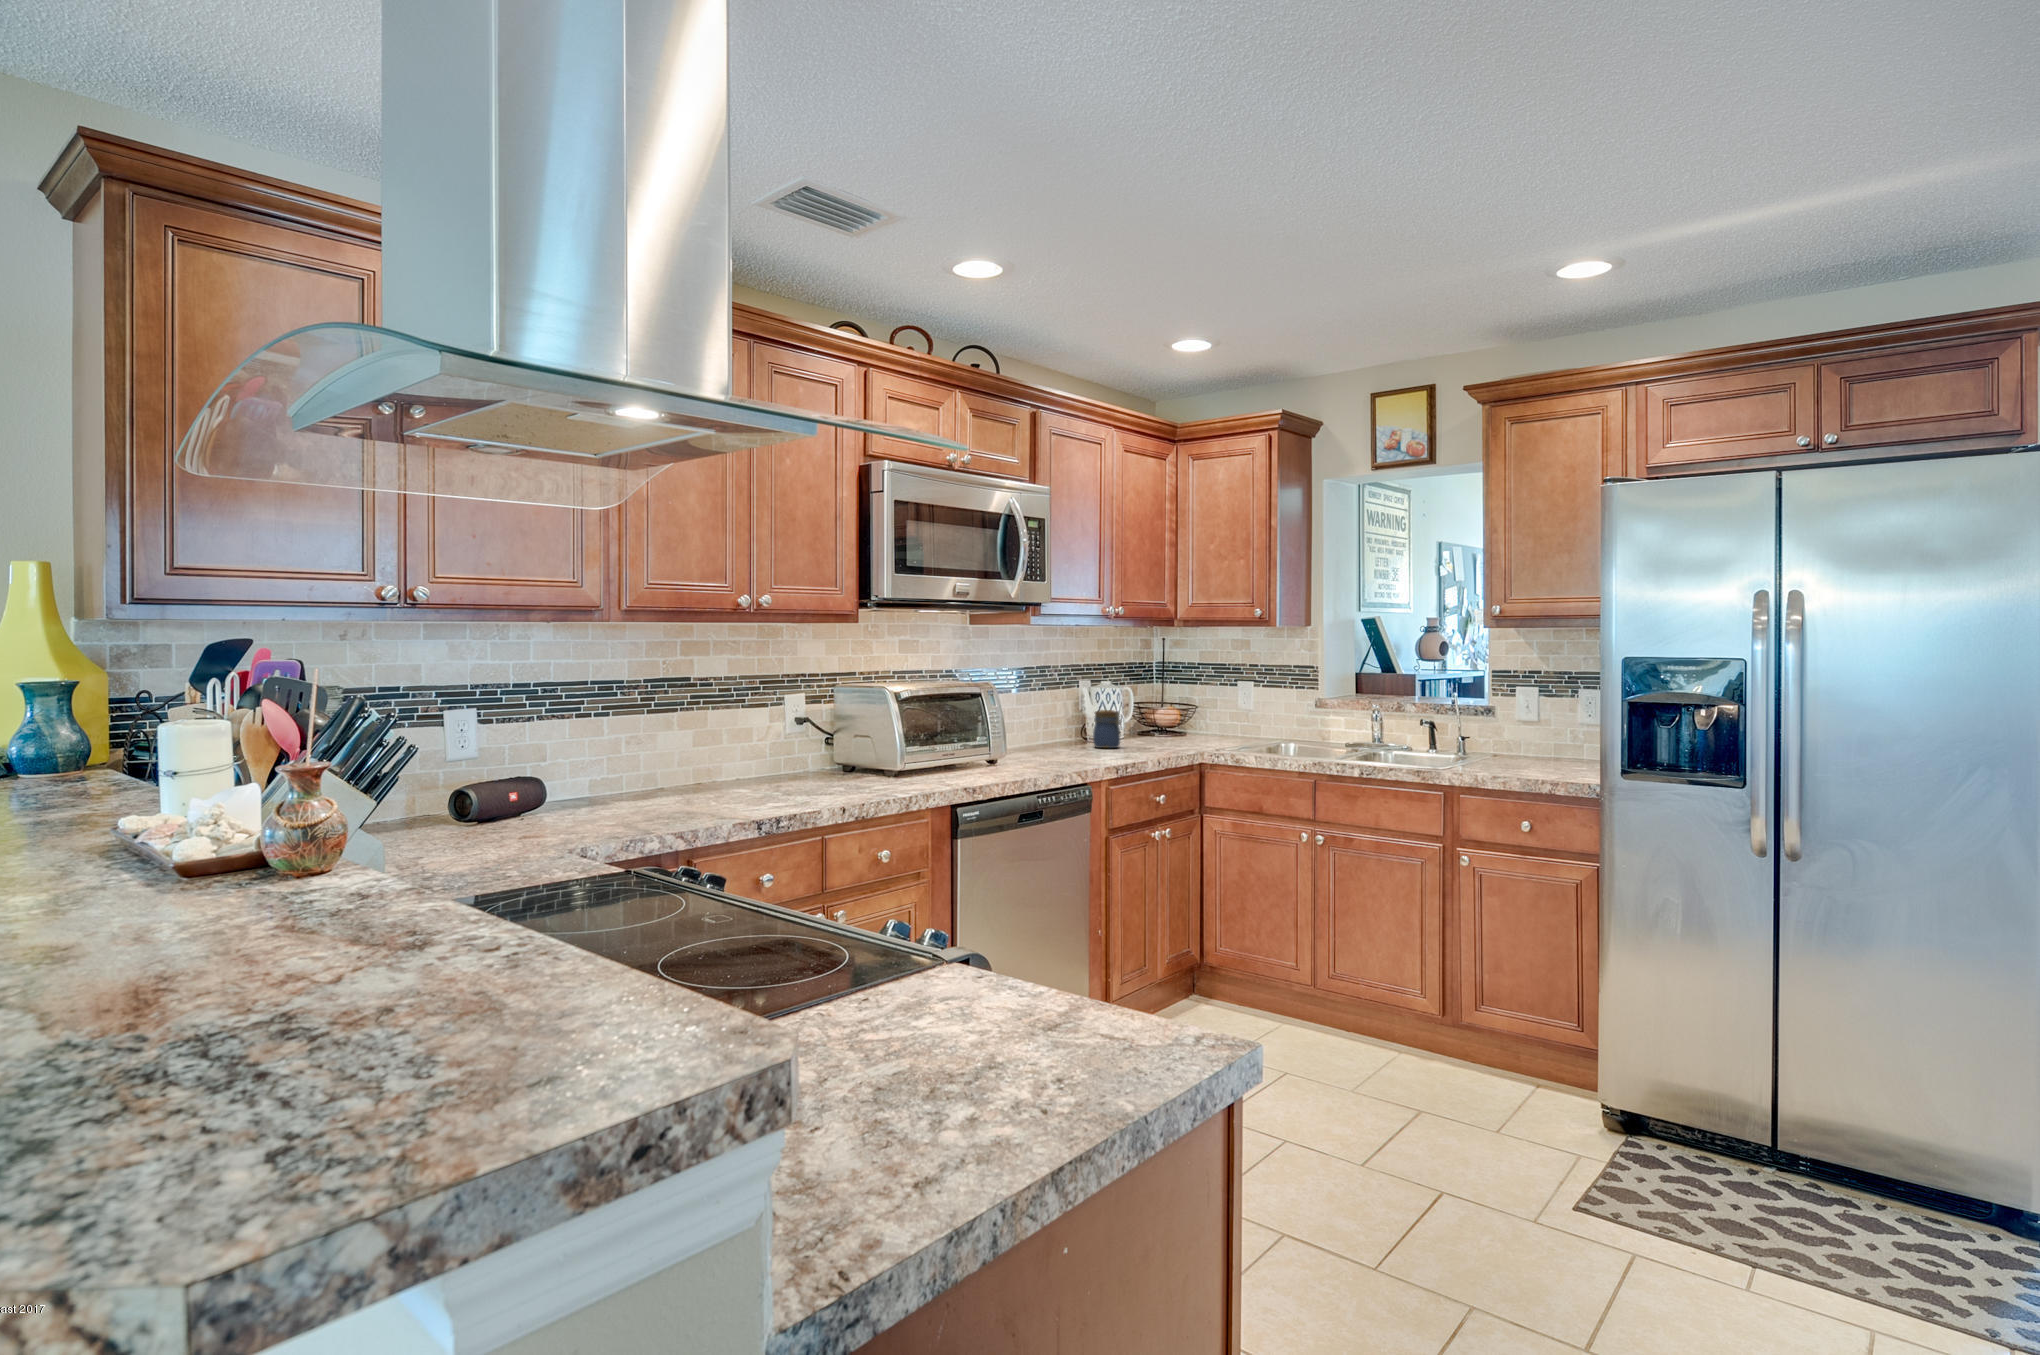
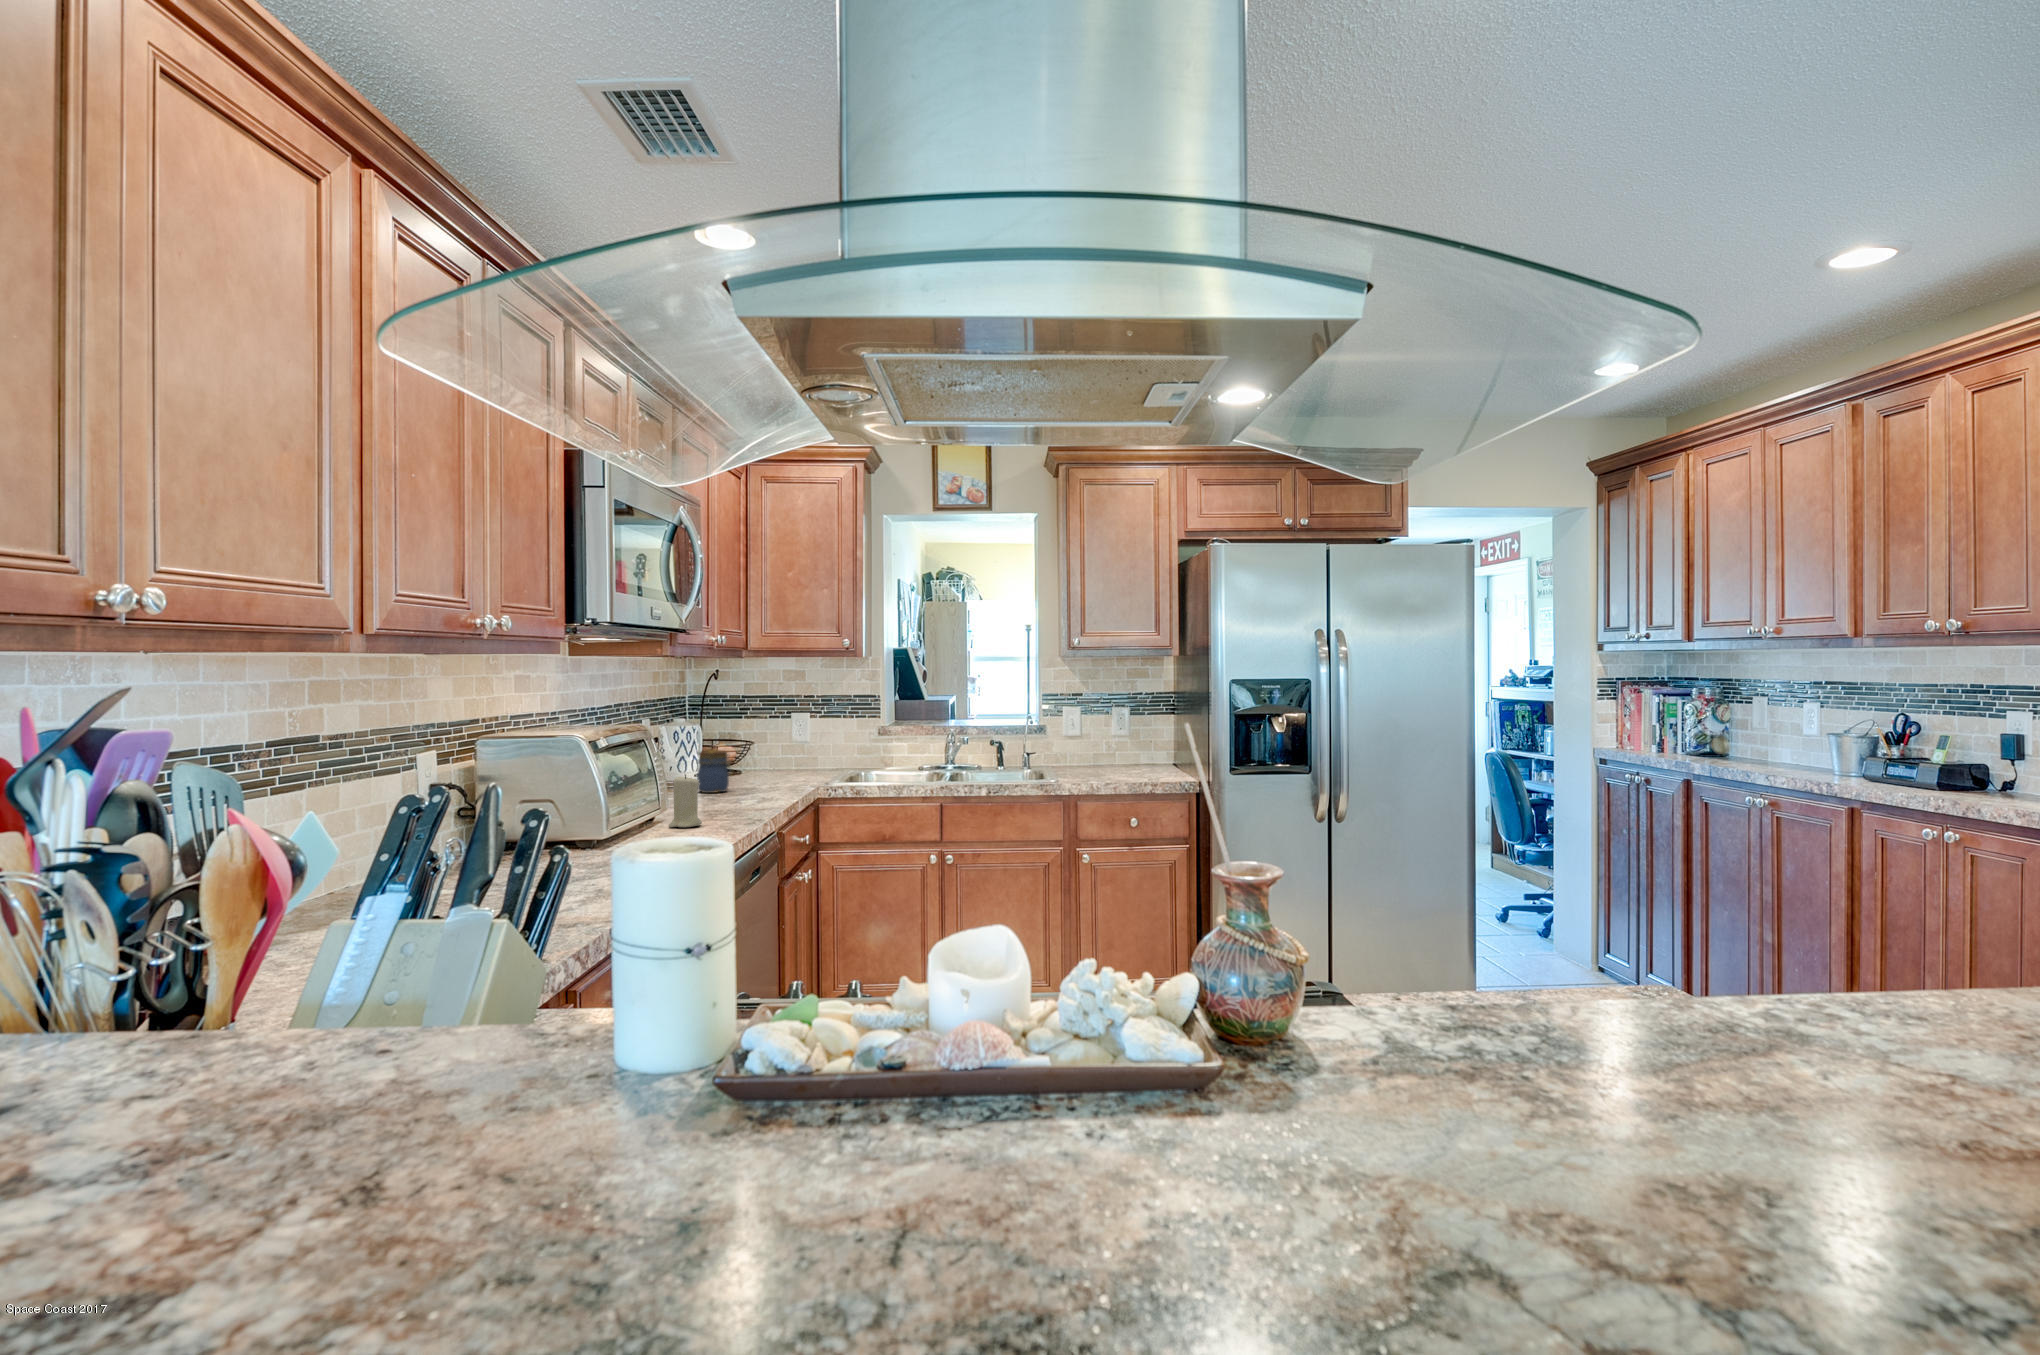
candle: none [985,726,1013,771] -> present [668,775,702,827]

